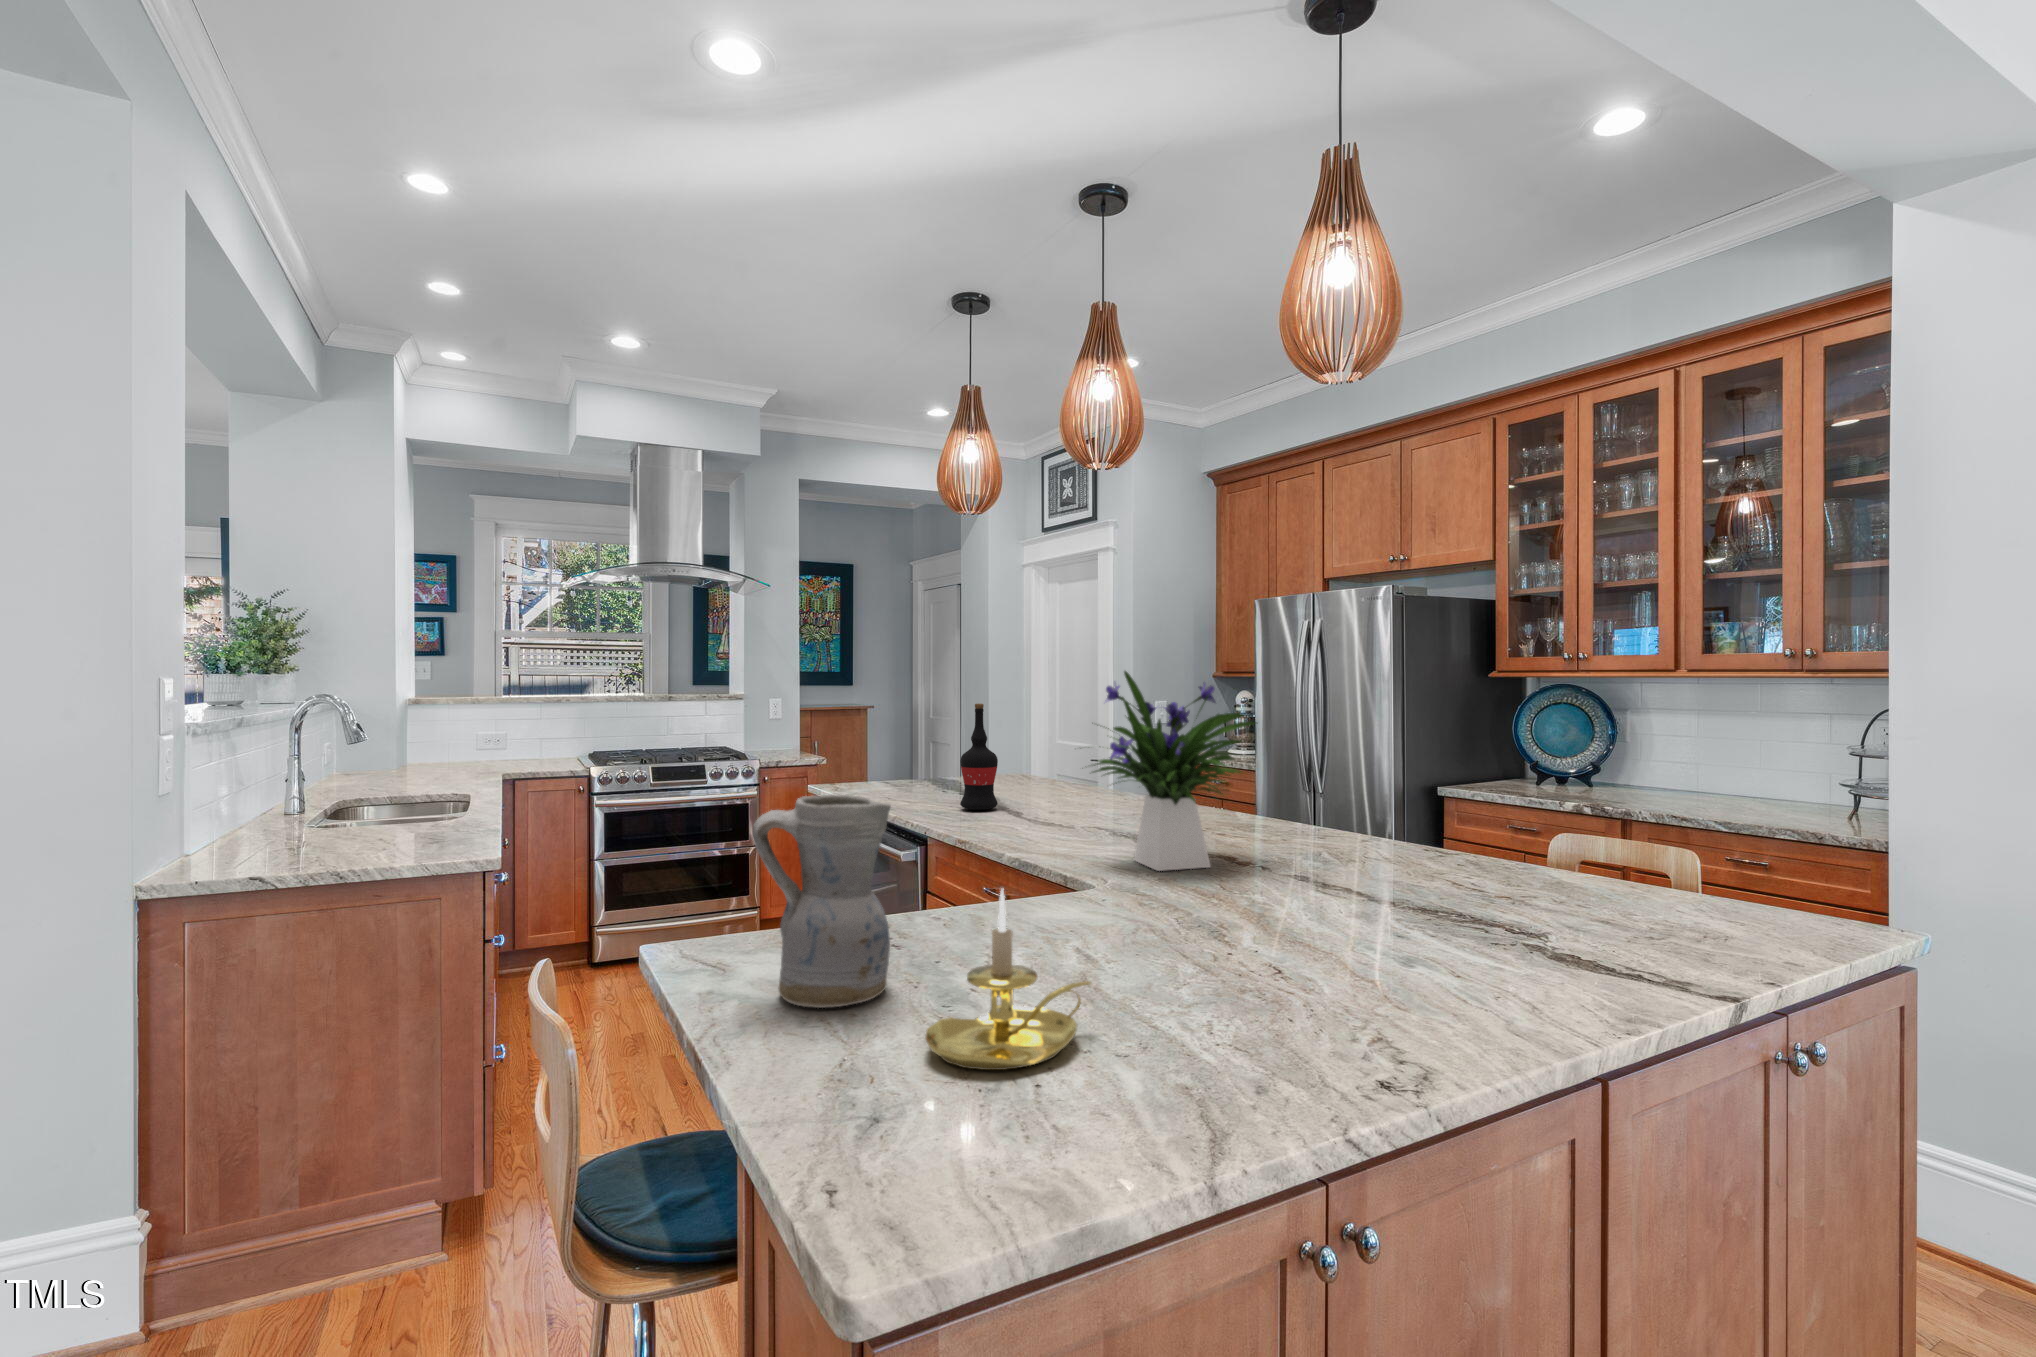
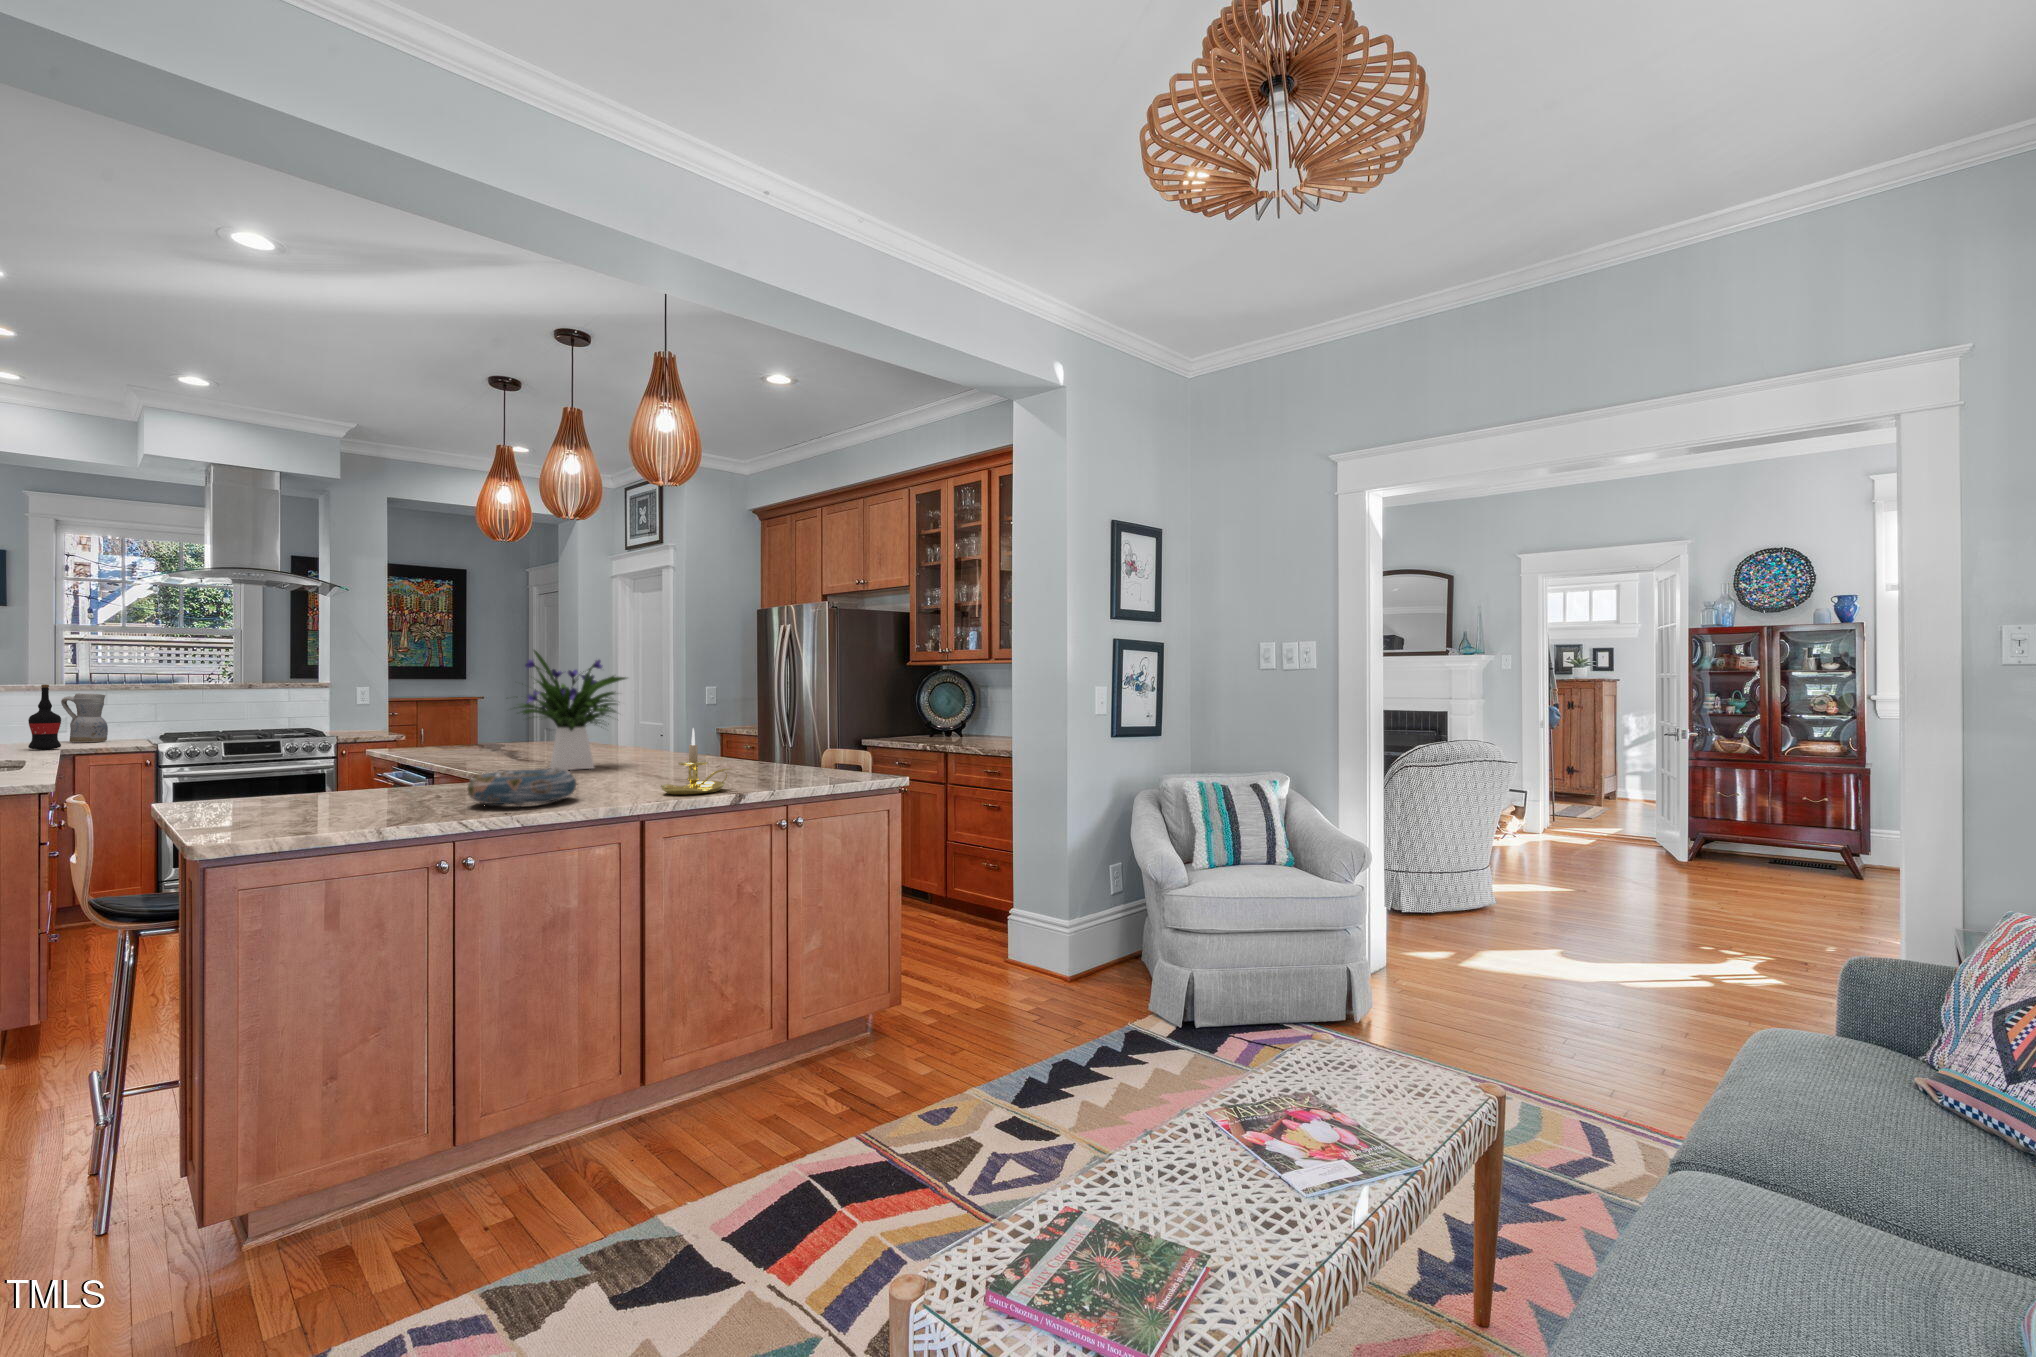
wine bottle: present [960,704,998,810] -> present [28,684,61,749]
ceramic pitcher: present [752,795,891,1008] -> present [61,693,108,743]
candle holder: present [925,889,1091,1070] -> present [661,728,731,795]
decorative bowl: none [1180,923,1392,1033] -> present [467,768,577,807]

